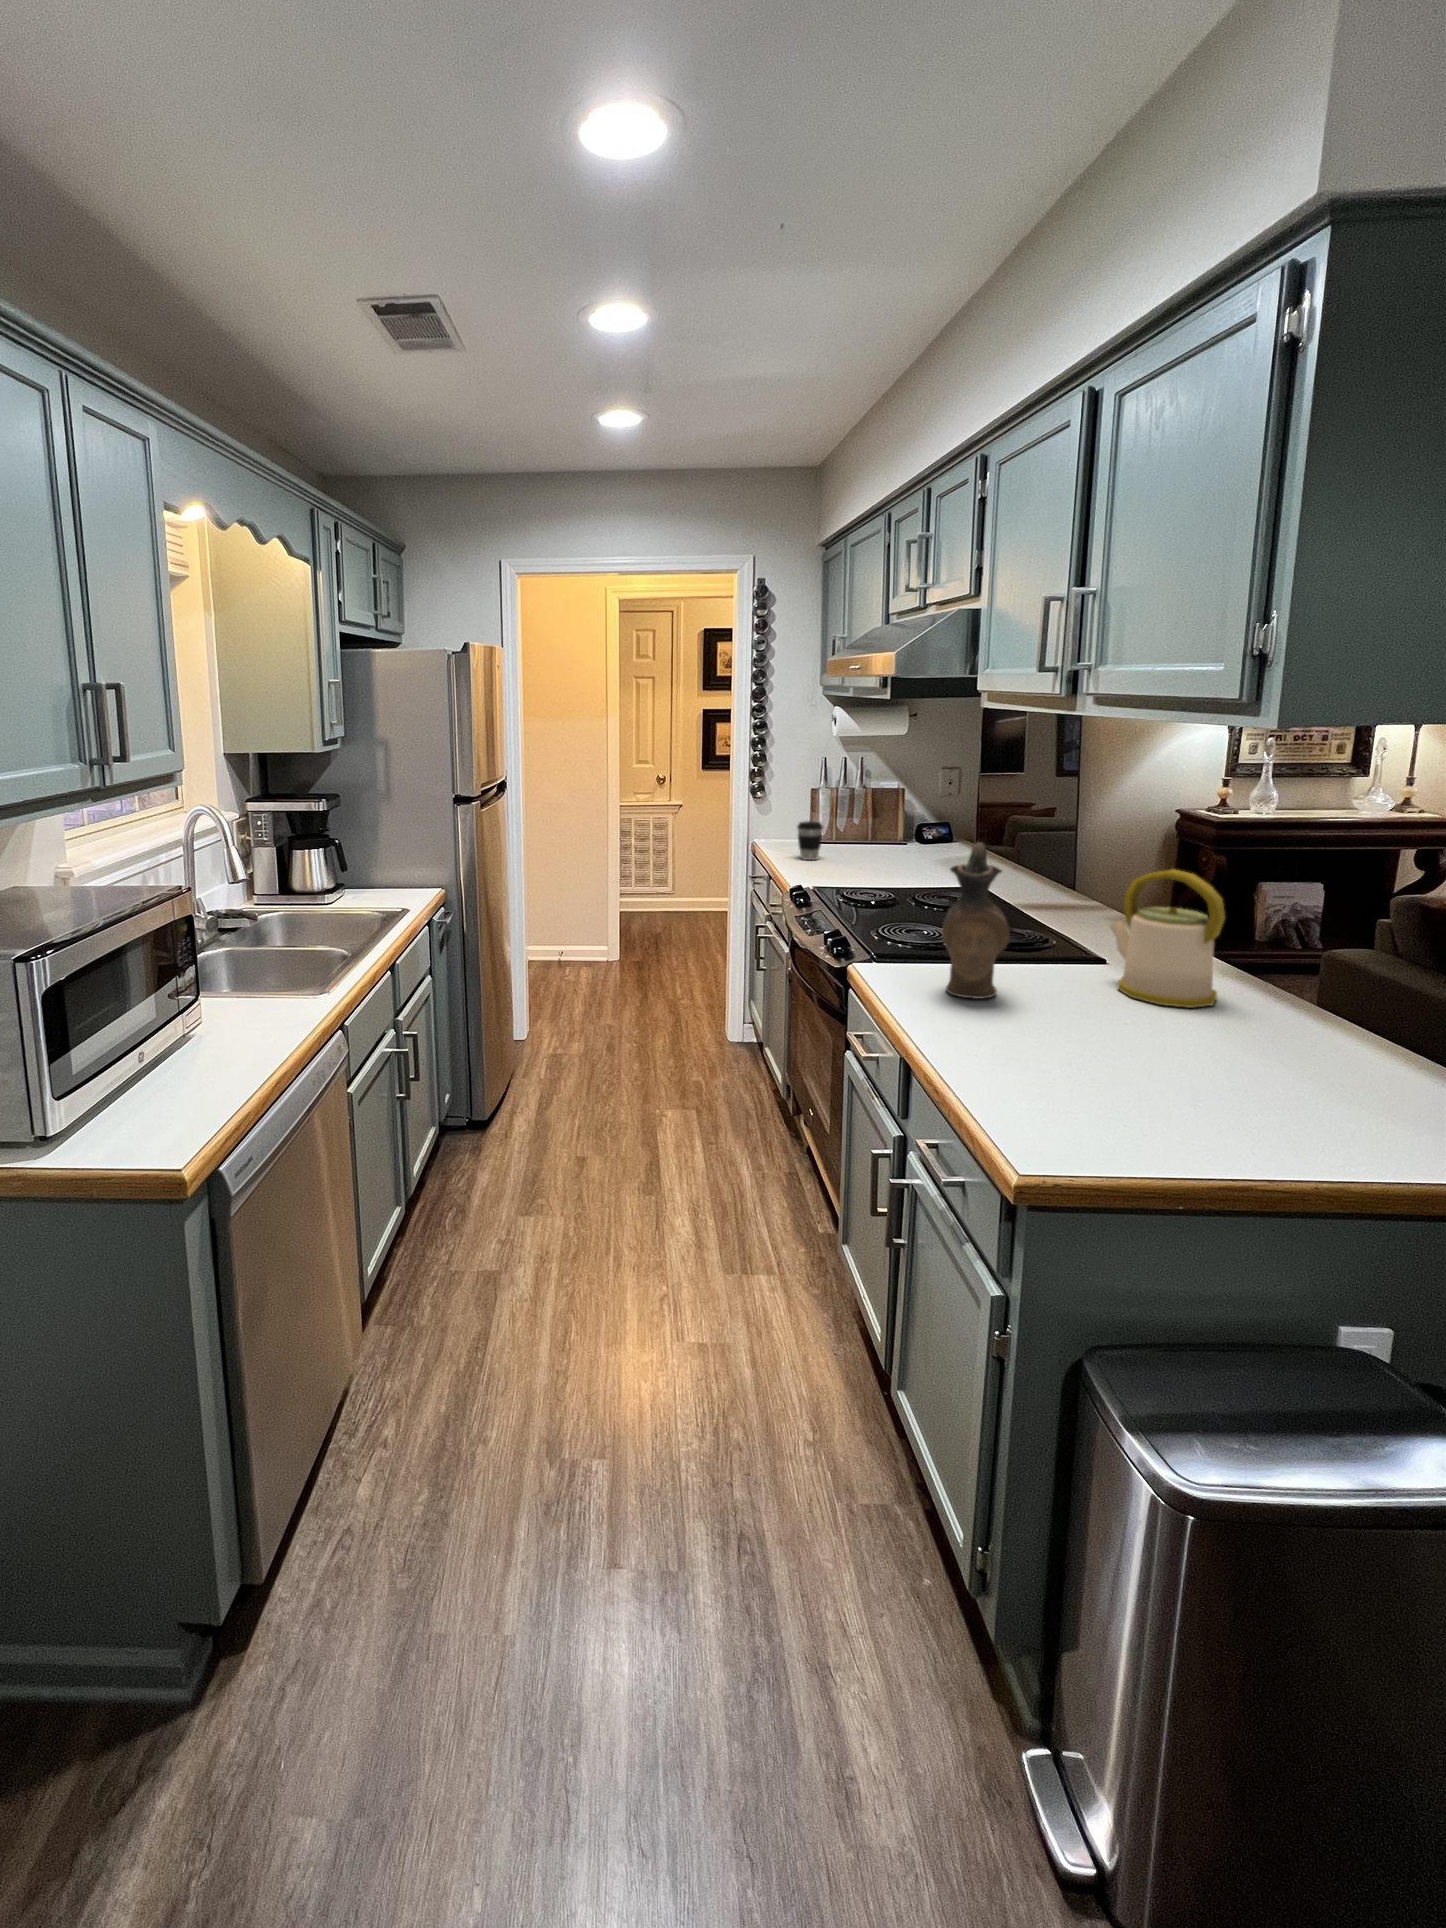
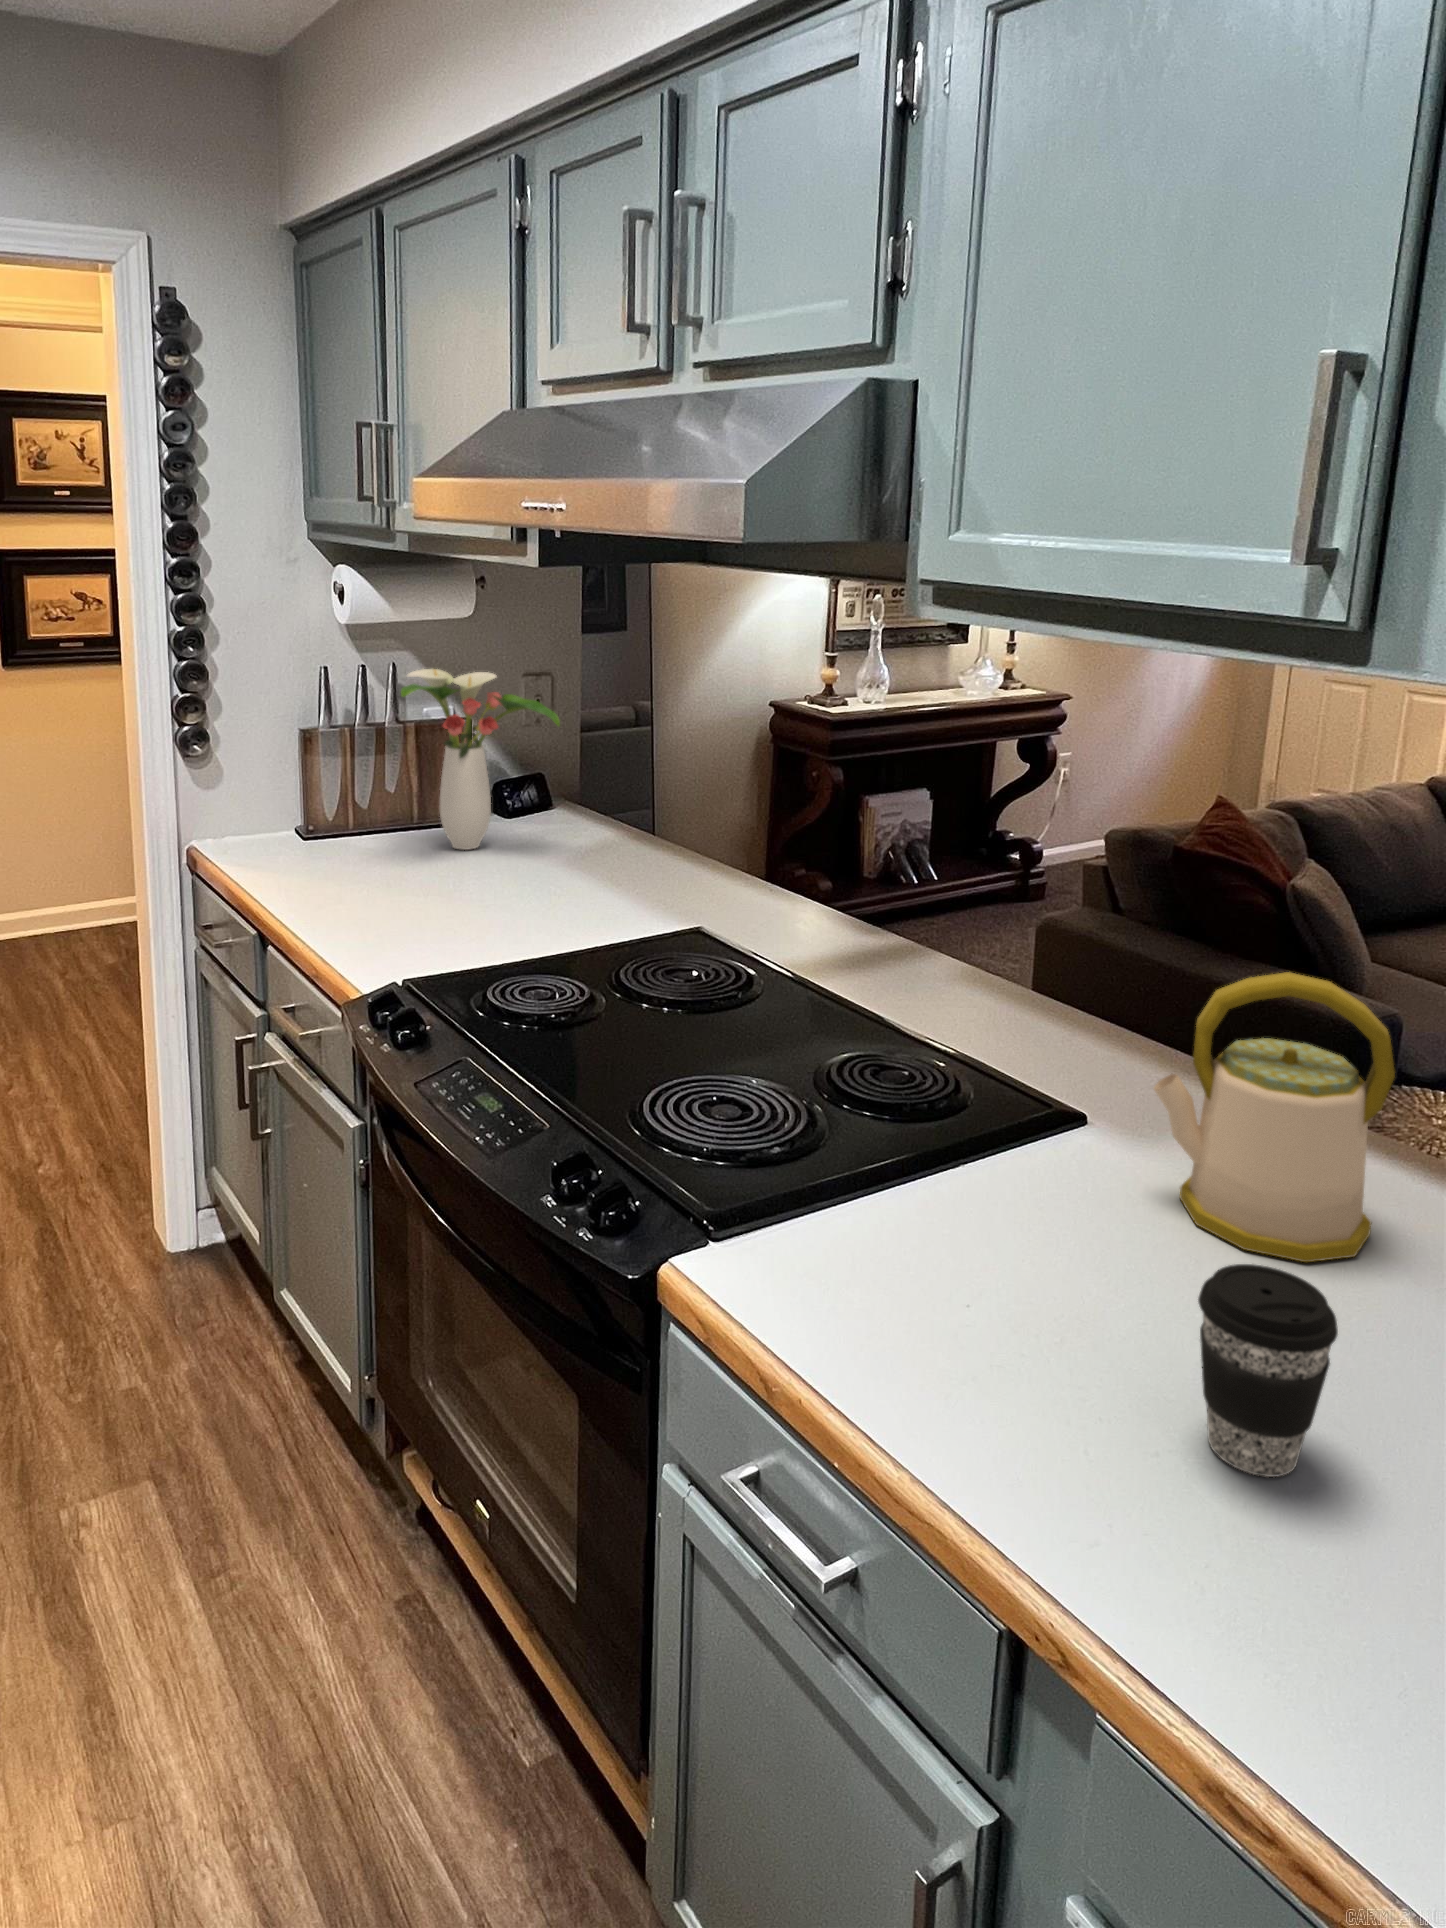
flower arrangement: none [848,756,934,849] -> present [401,669,560,850]
coffee cup: present [797,821,823,860] -> present [1198,1264,1338,1477]
ceramic pitcher: present [942,842,1010,999] -> none [938,971,1103,1357]

